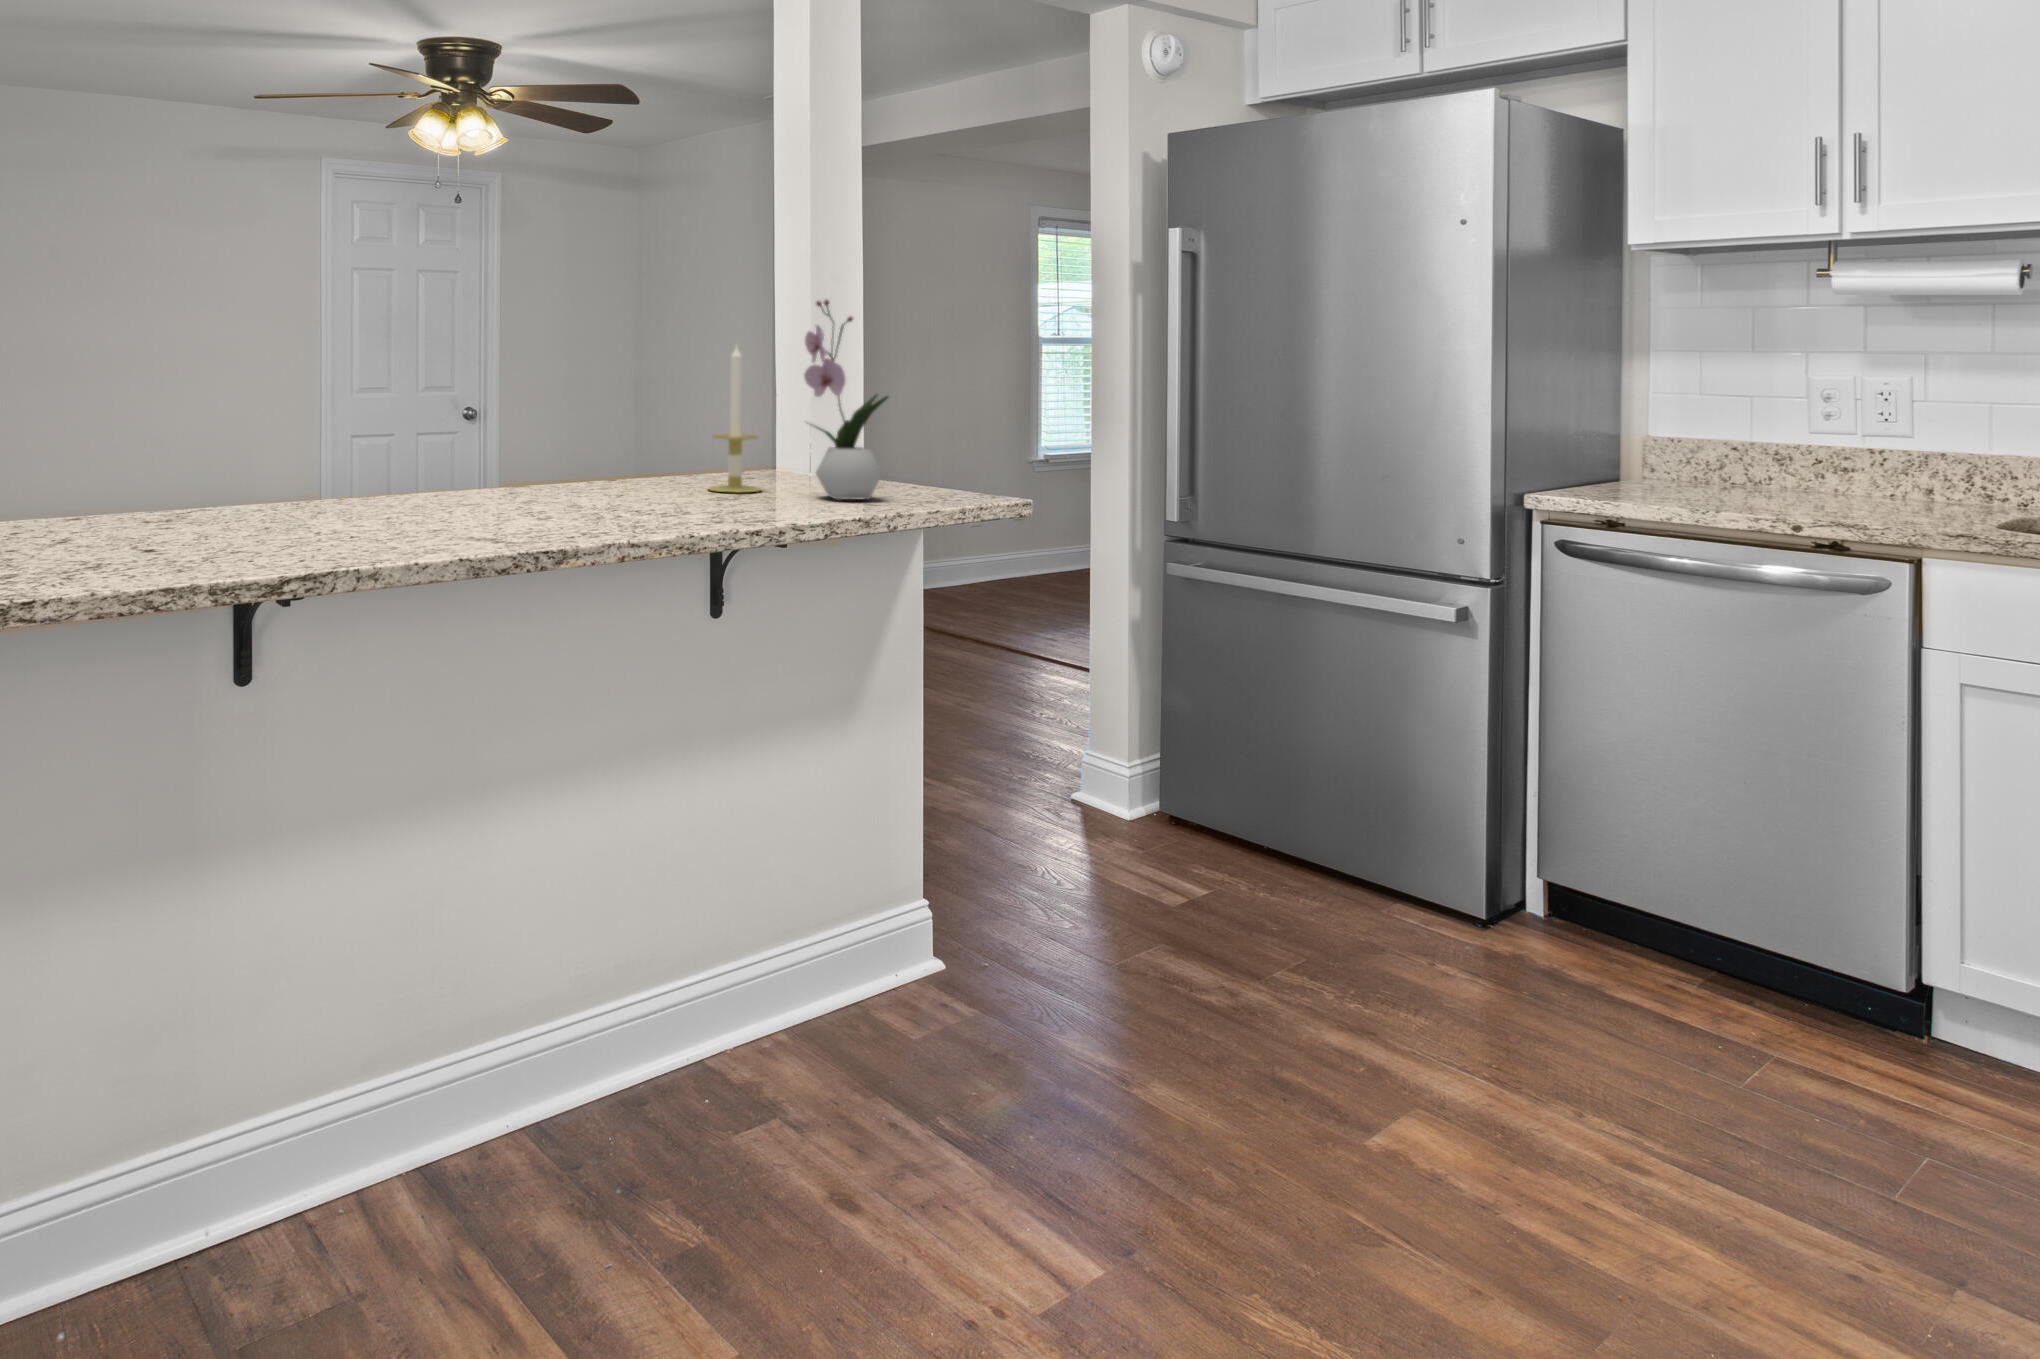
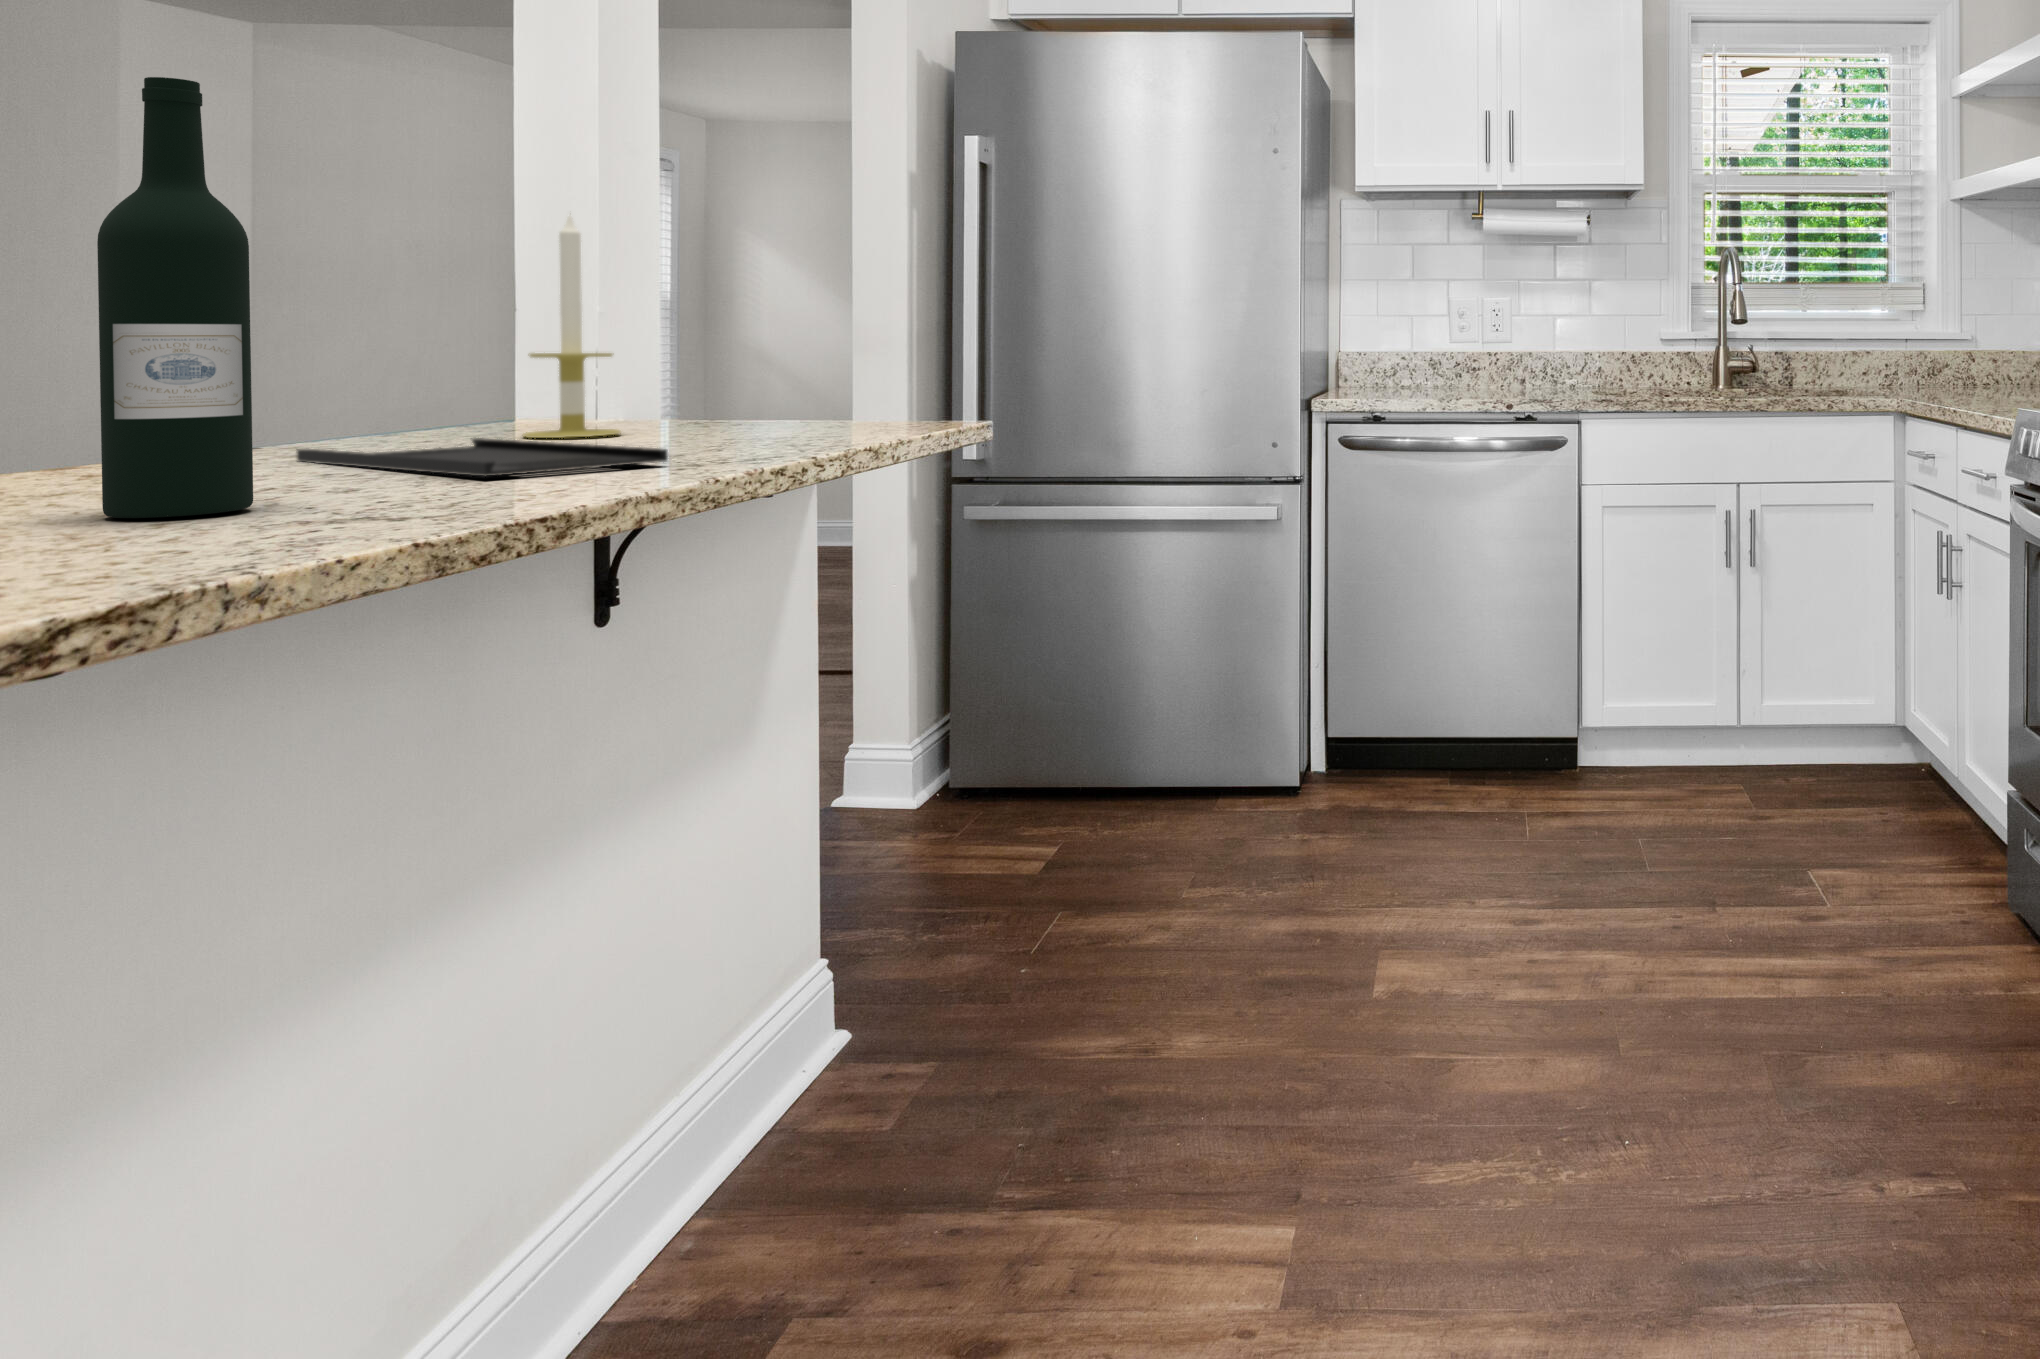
flower arrangement: present [804,300,888,500] -> none [700,155,845,433]
wine bottle: none [415,316,471,531] -> present [97,77,253,518]
tray: none [569,491,697,521] -> present [296,438,668,477]

